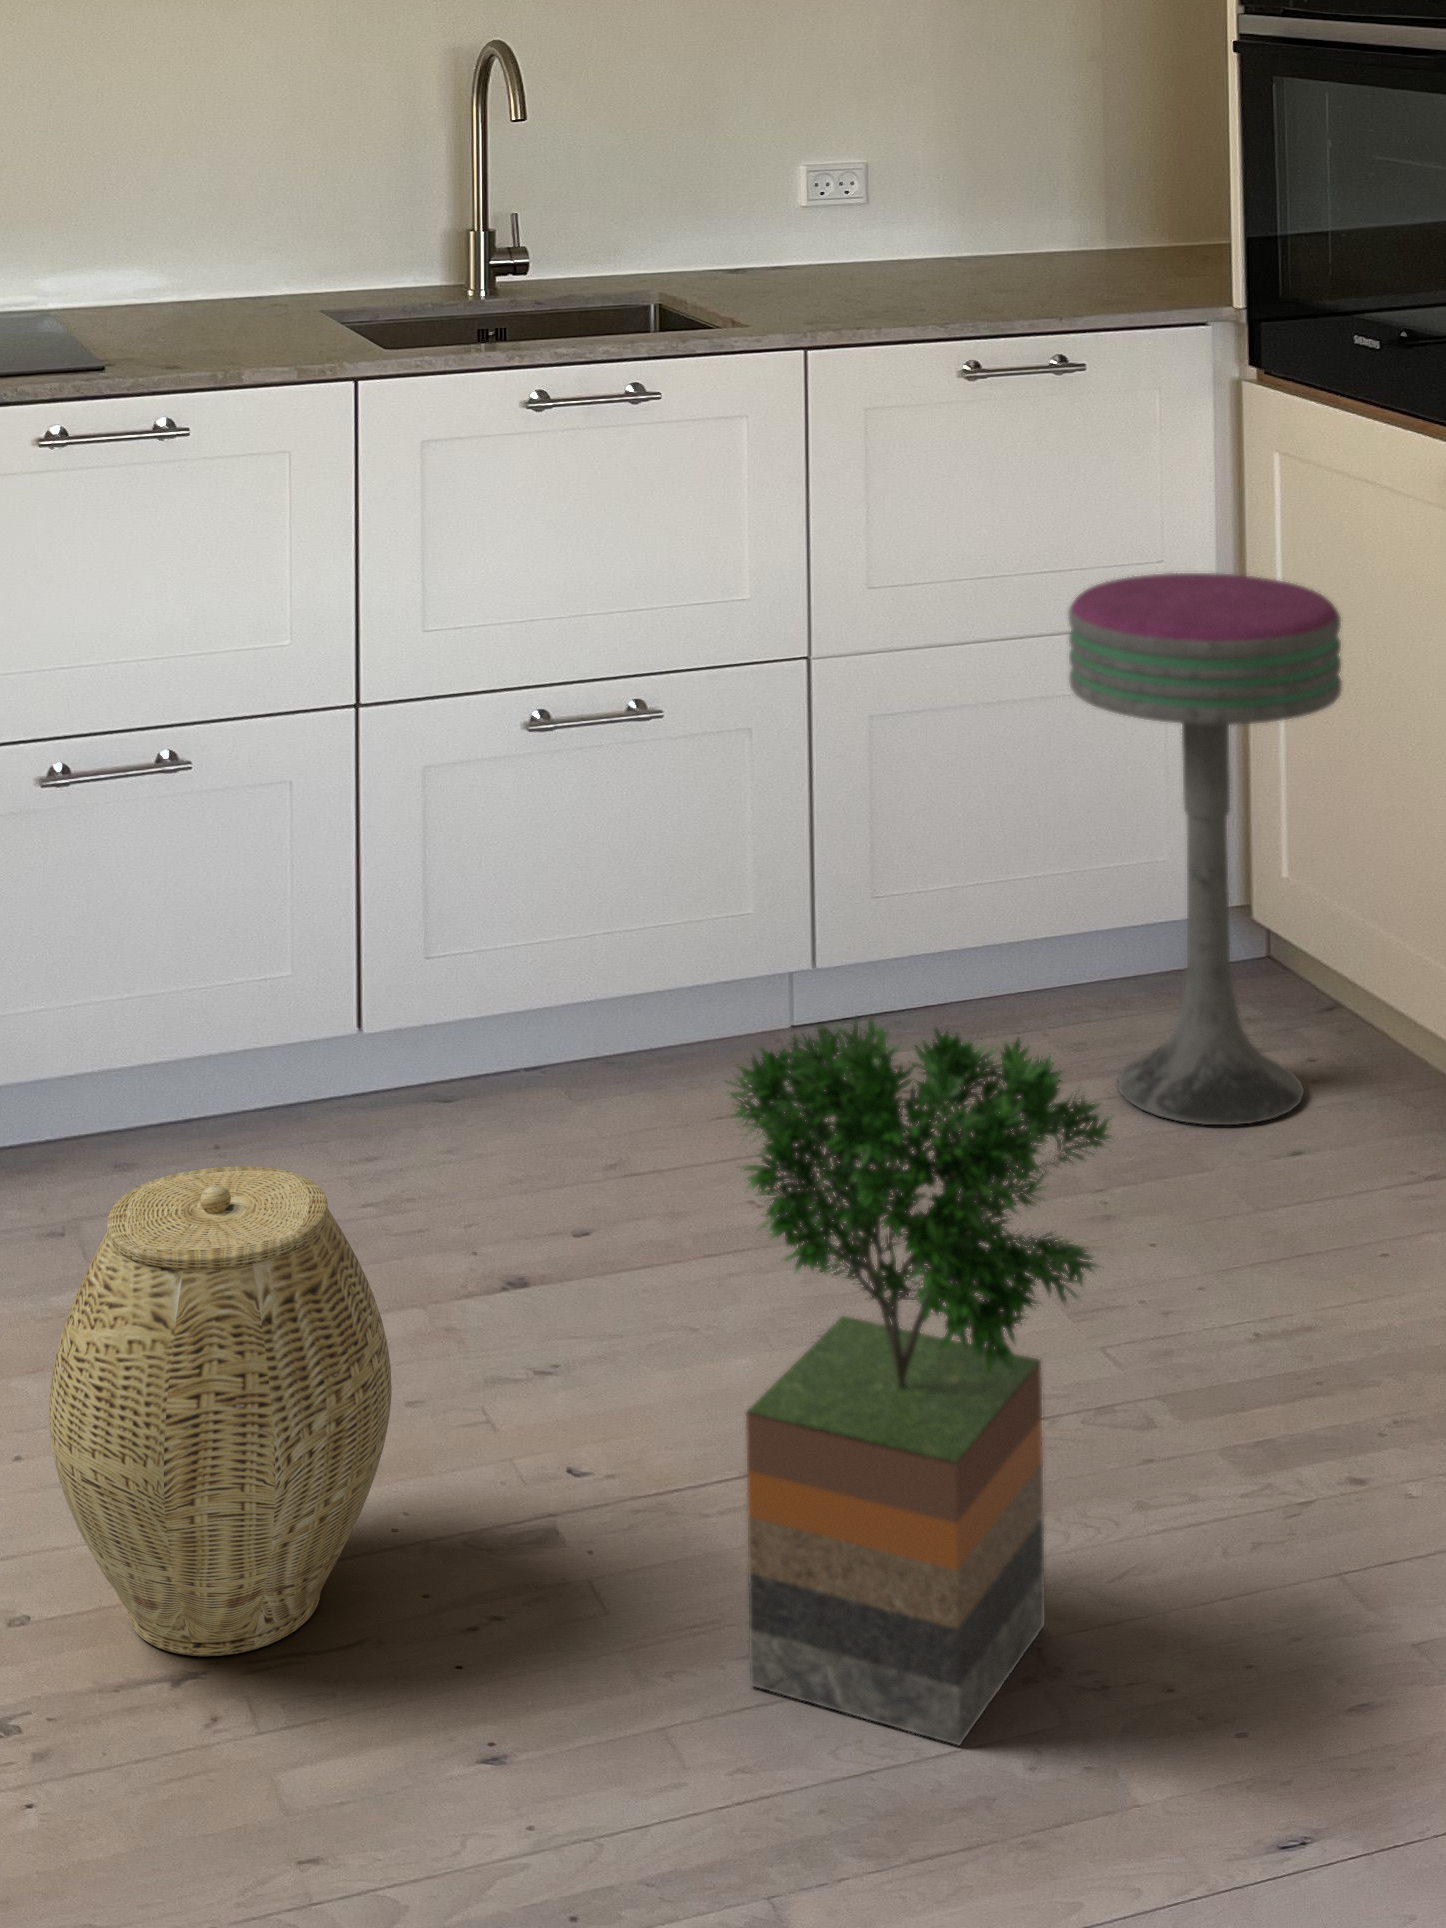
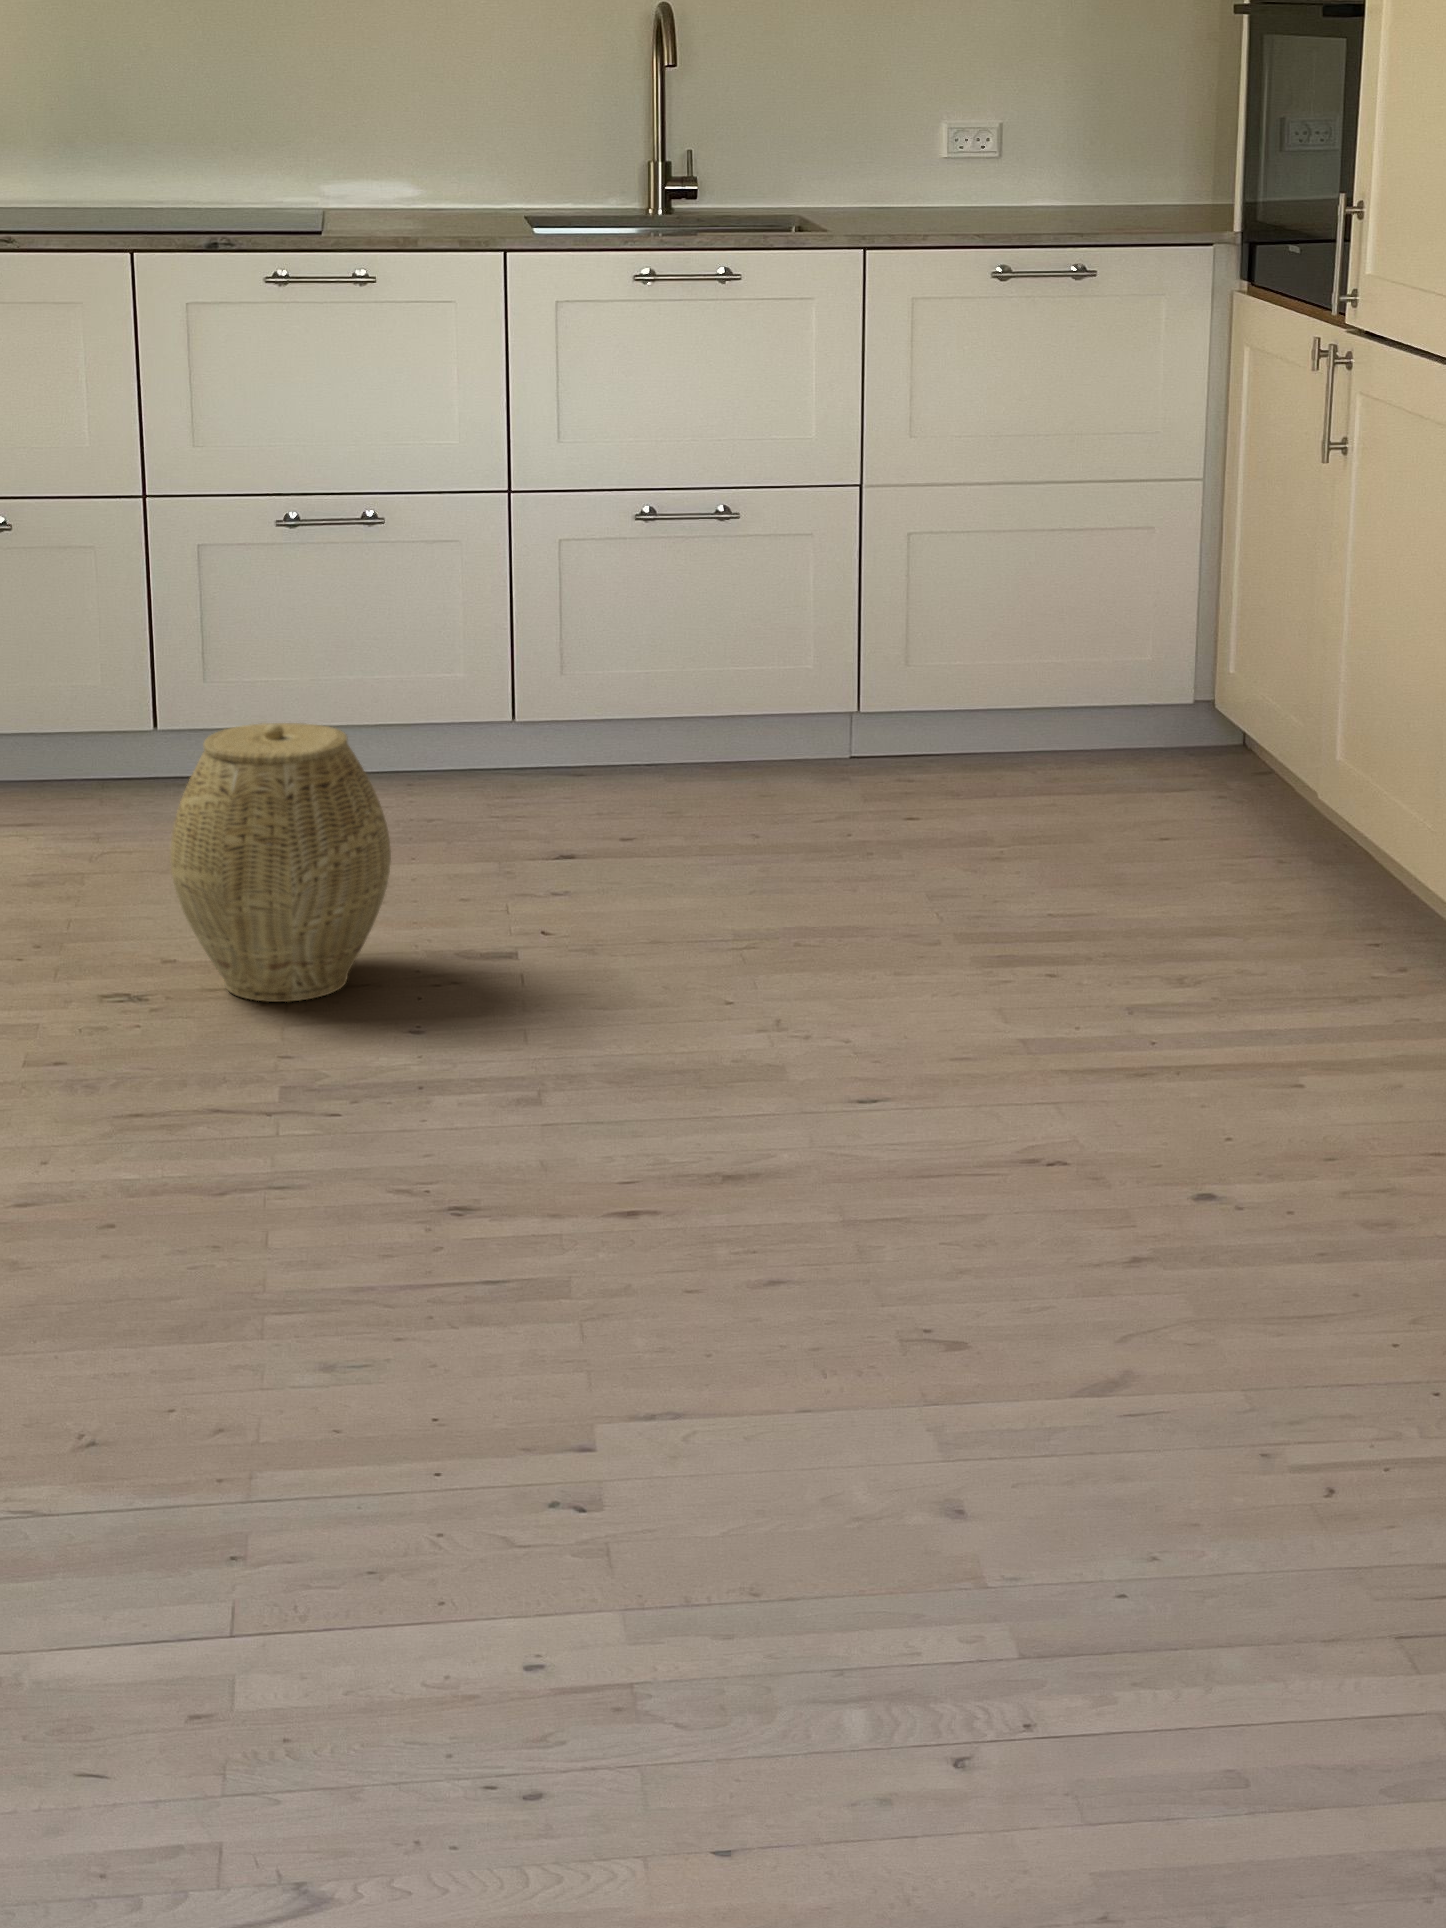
bar stool: present [1068,573,1342,1125] -> none [1038,435,1252,836]
potted tree: present [727,1019,1111,1746] -> none [562,639,838,1076]

